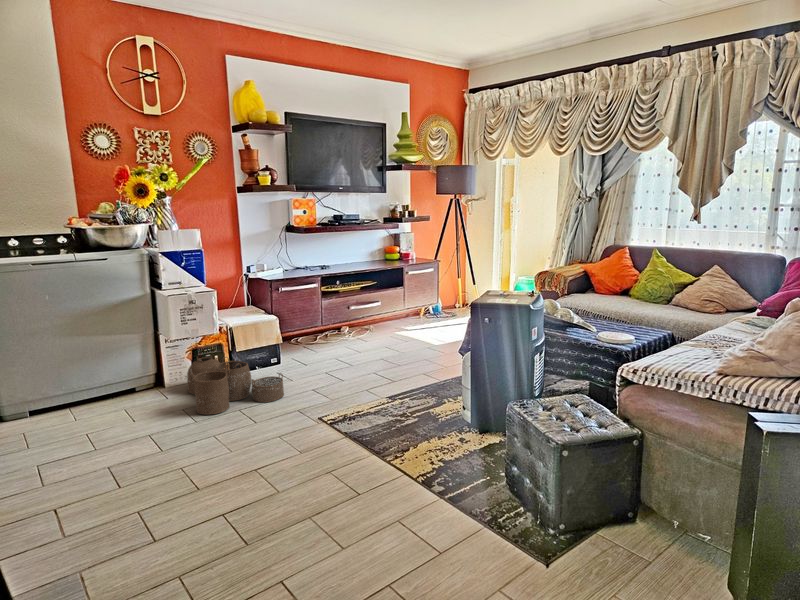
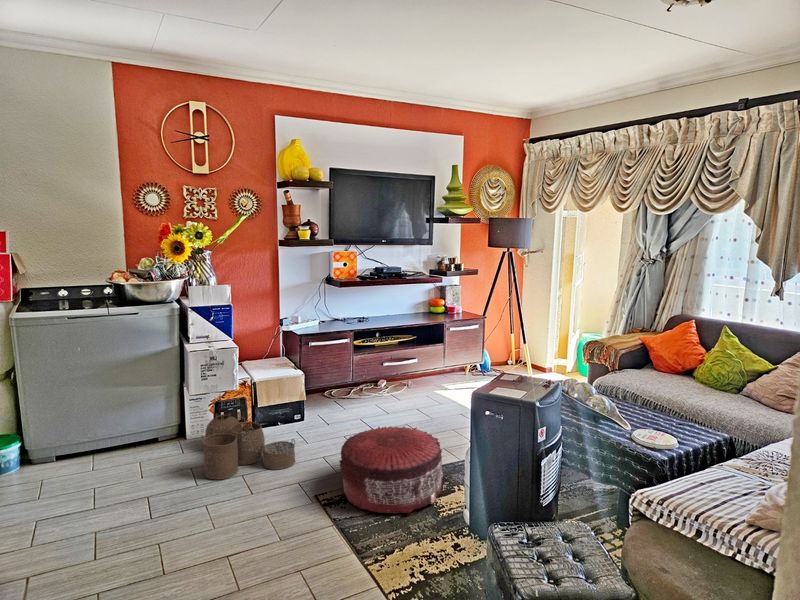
pouf: none [335,351,433,424] -> present [340,427,445,513]

